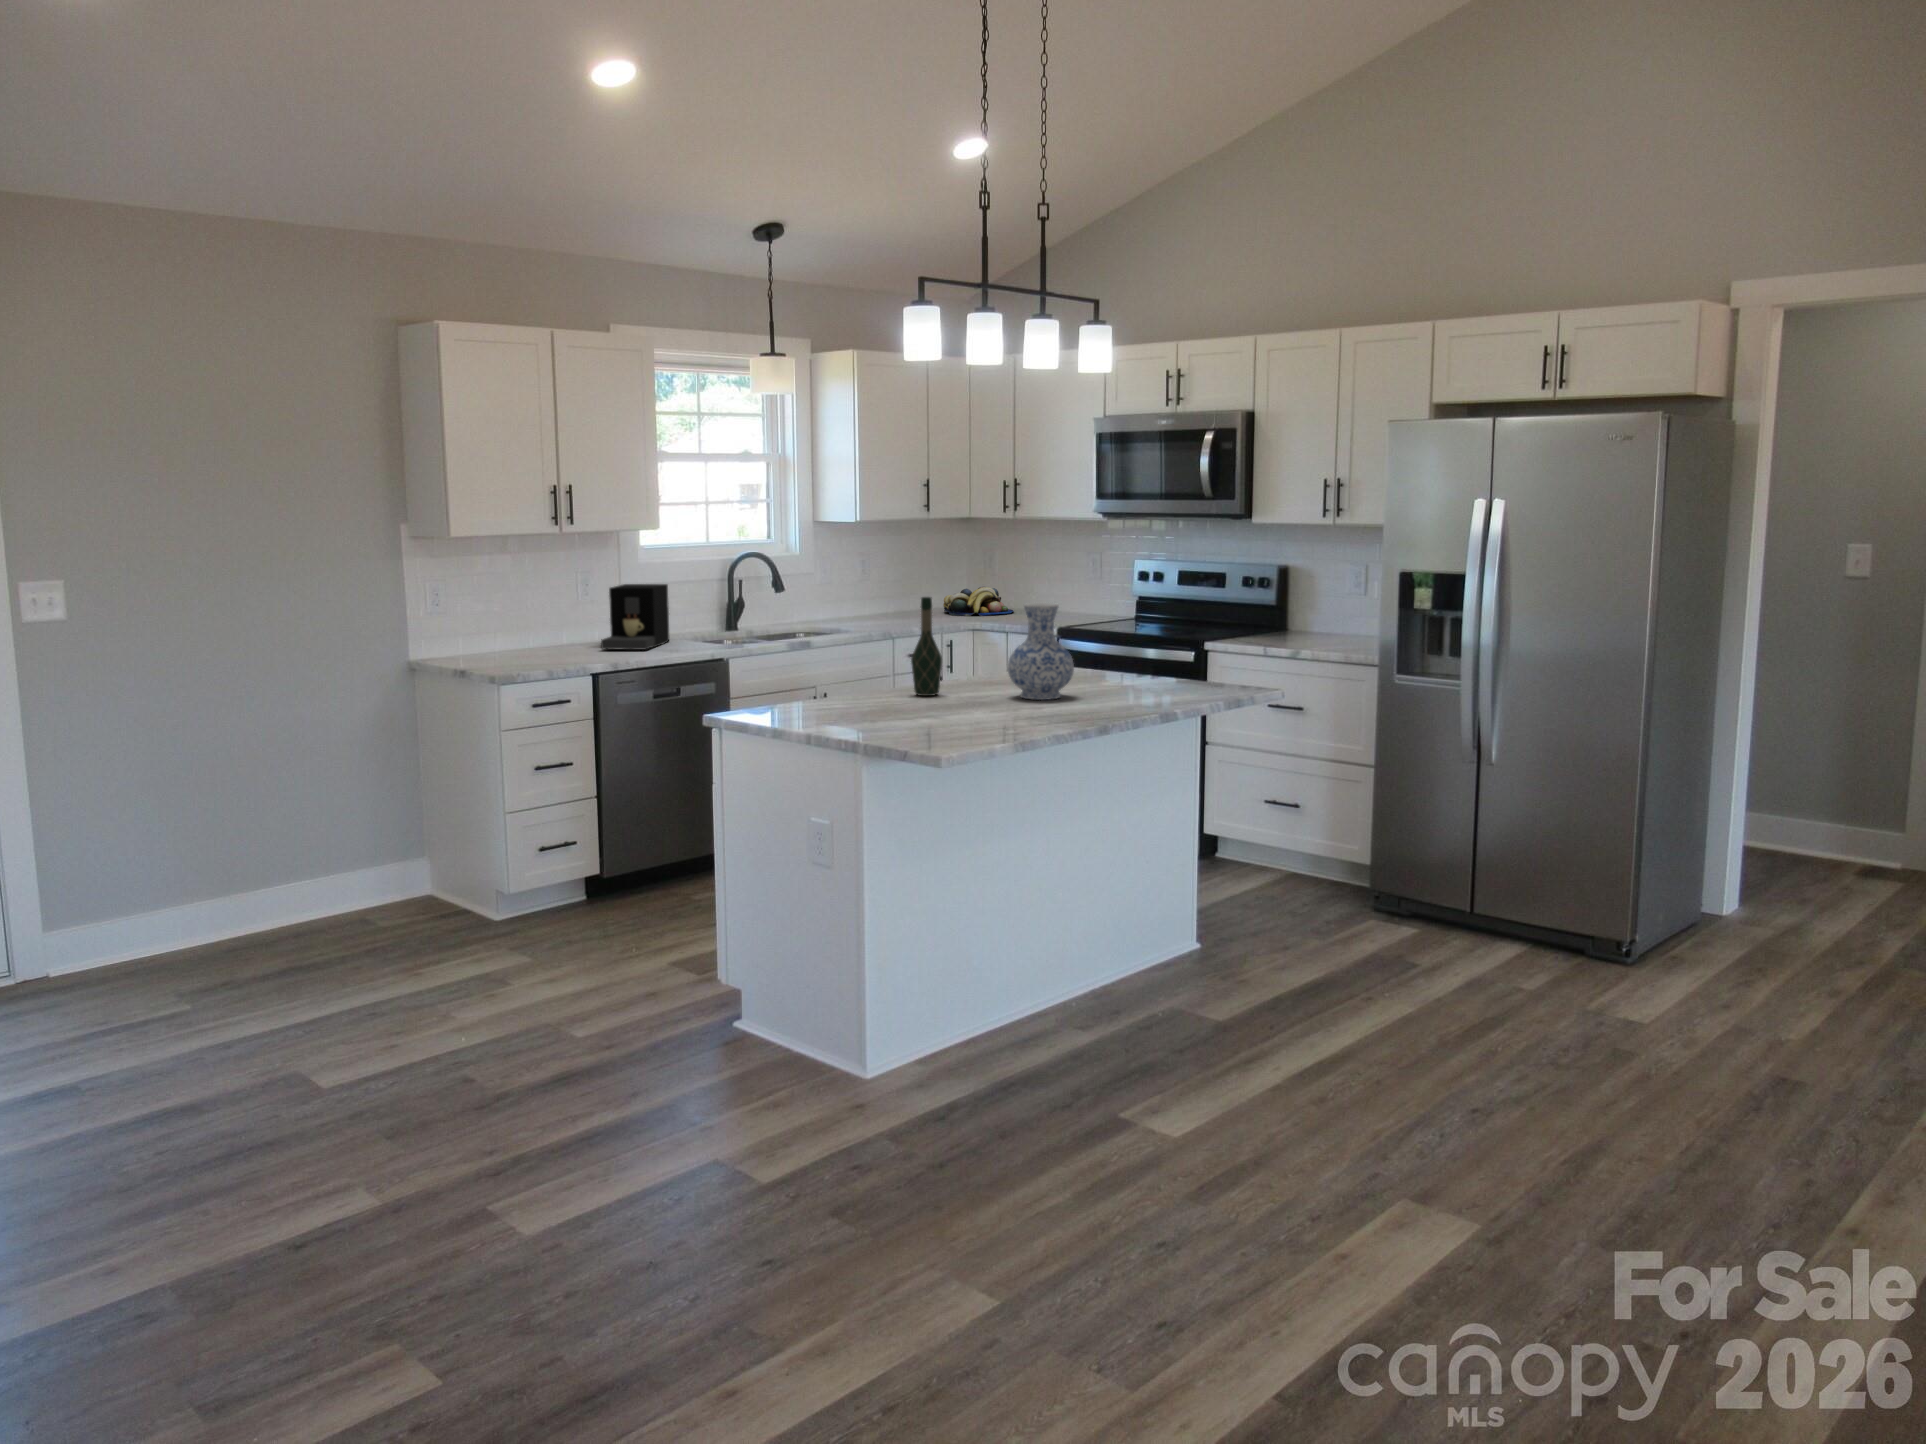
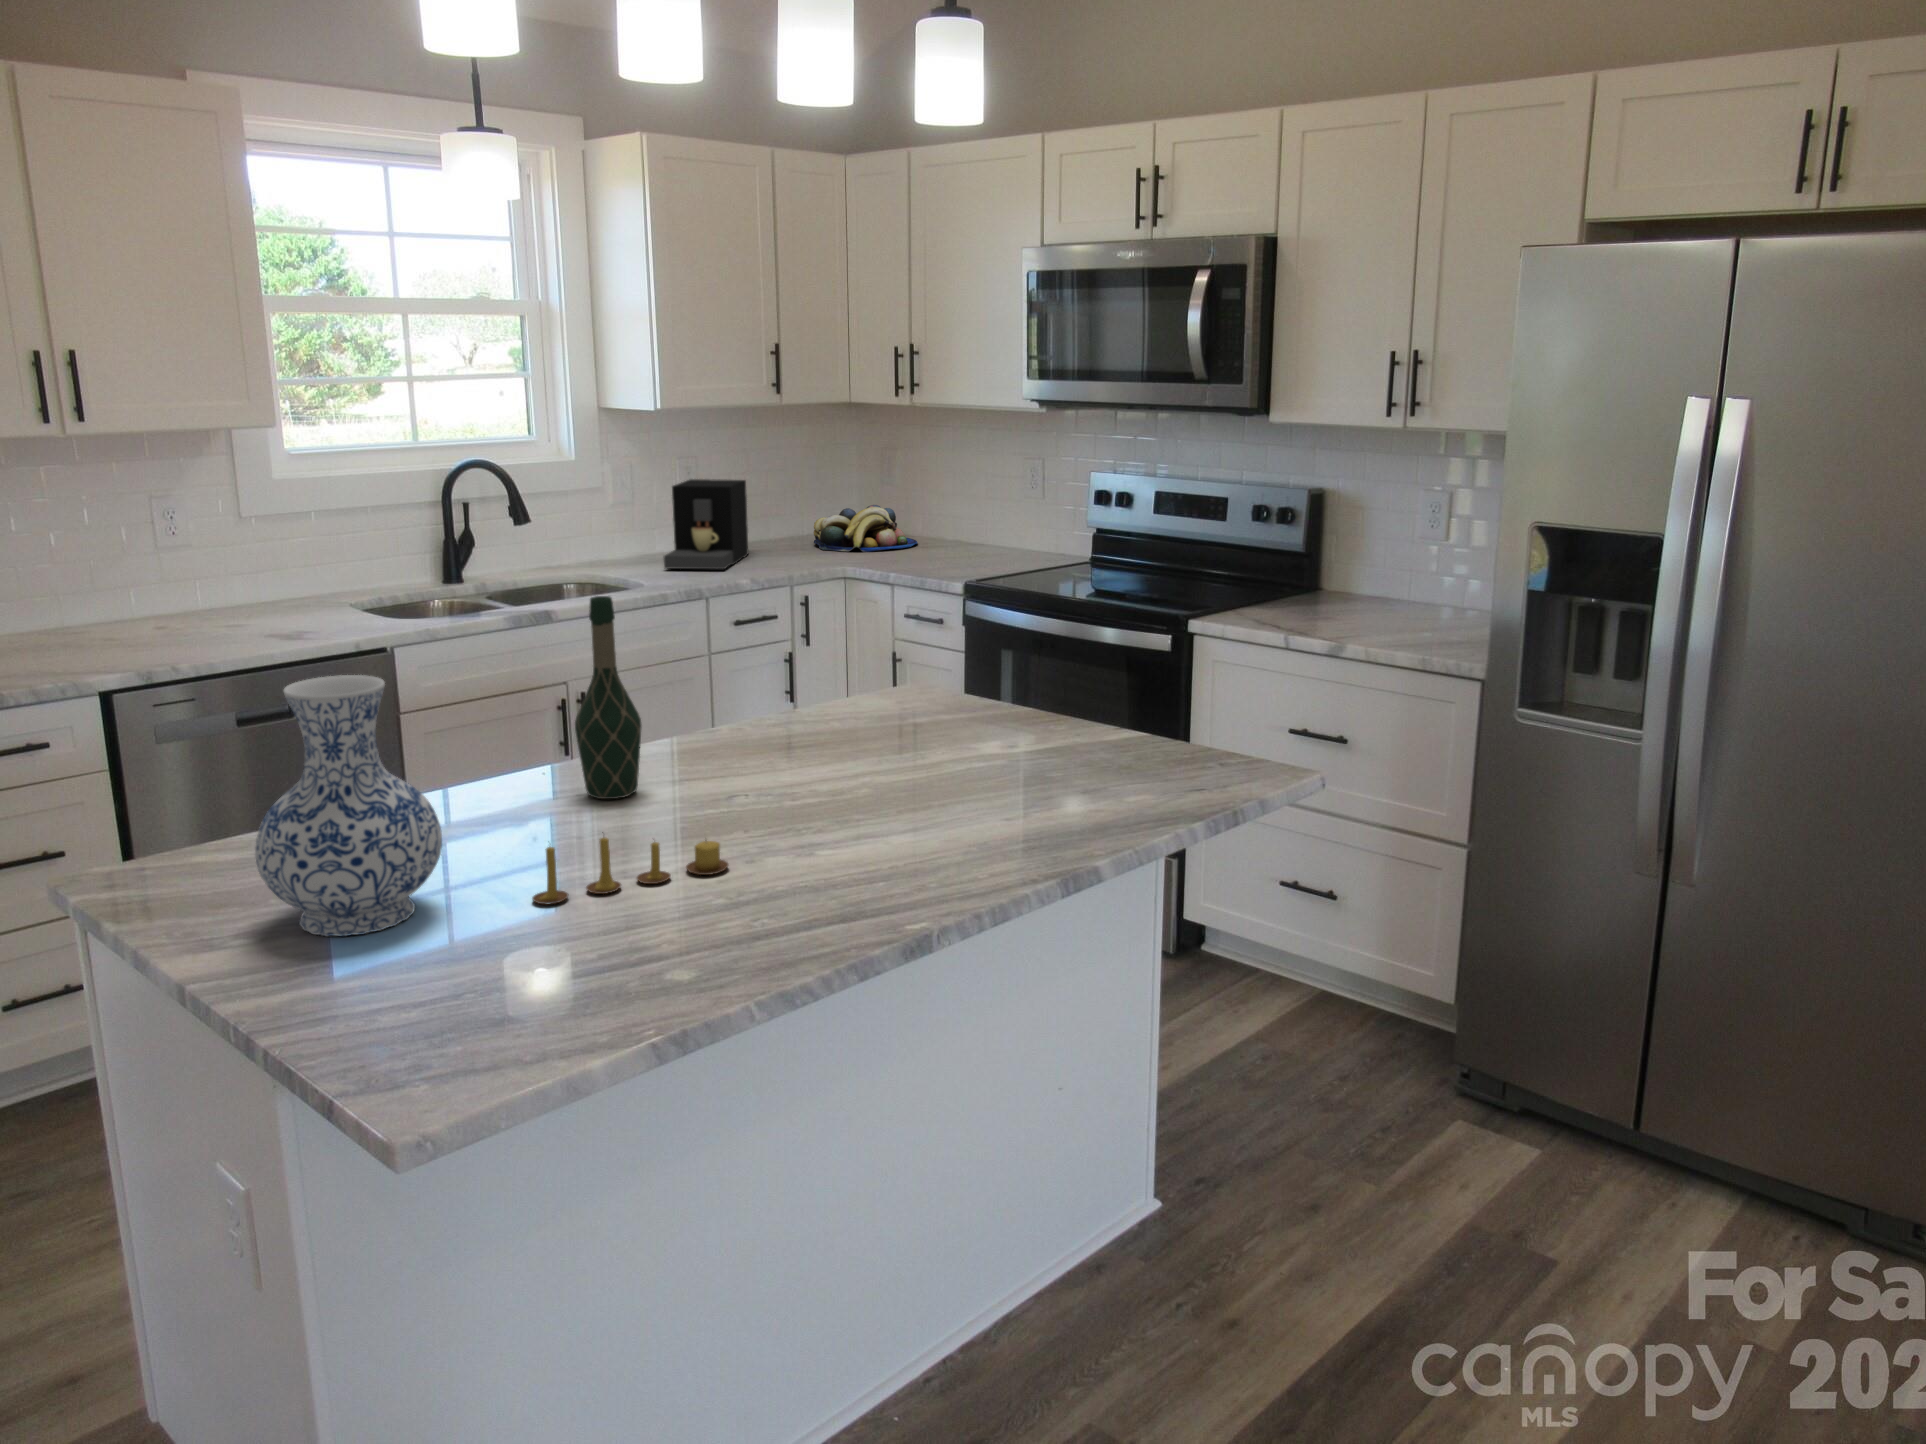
coffee maker: present [601,584,669,650] -> present [664,479,748,569]
vase: present [1008,603,1074,700] -> present [255,675,442,937]
candle: none [926,688,1005,717] -> present [532,837,728,904]

